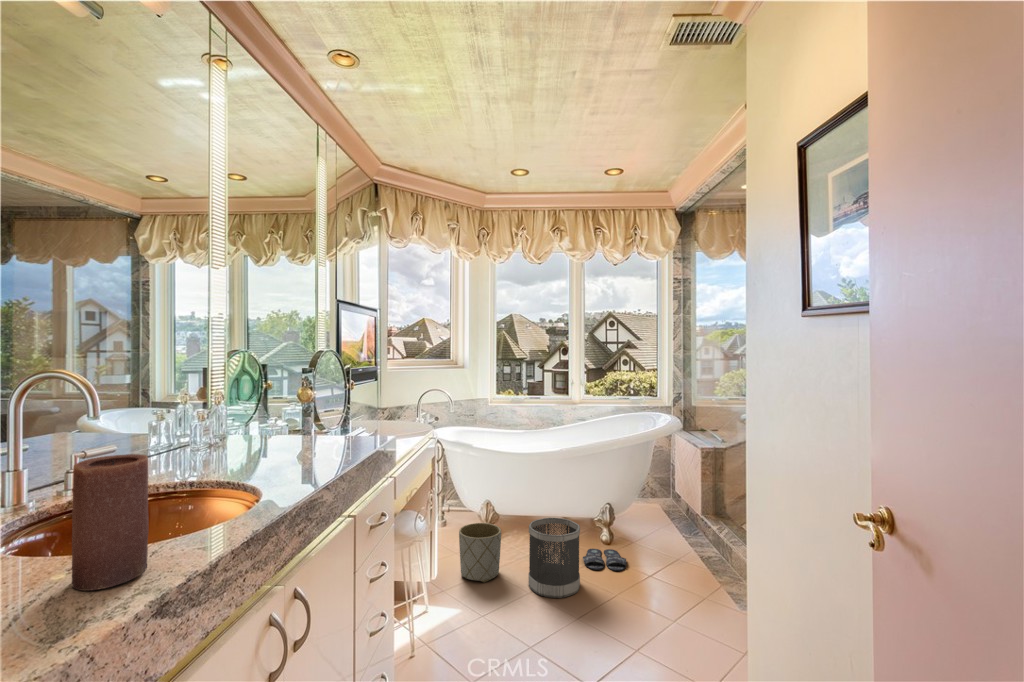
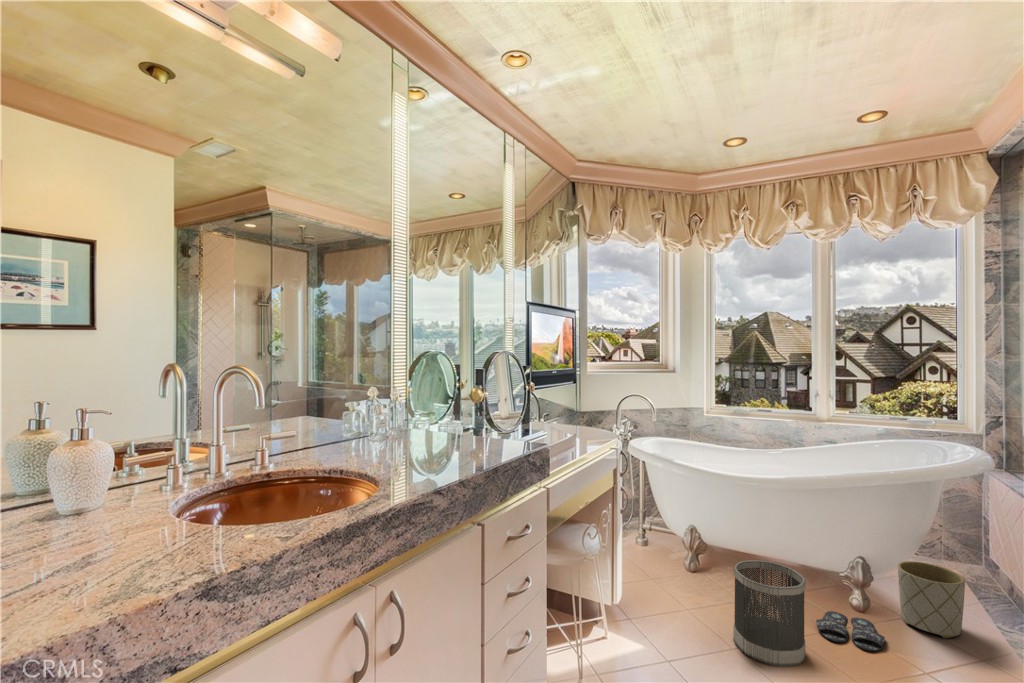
candle: present [72,454,148,591] -> none [168,445,229,562]
planter: present [459,523,501,582] -> present [898,561,965,638]

